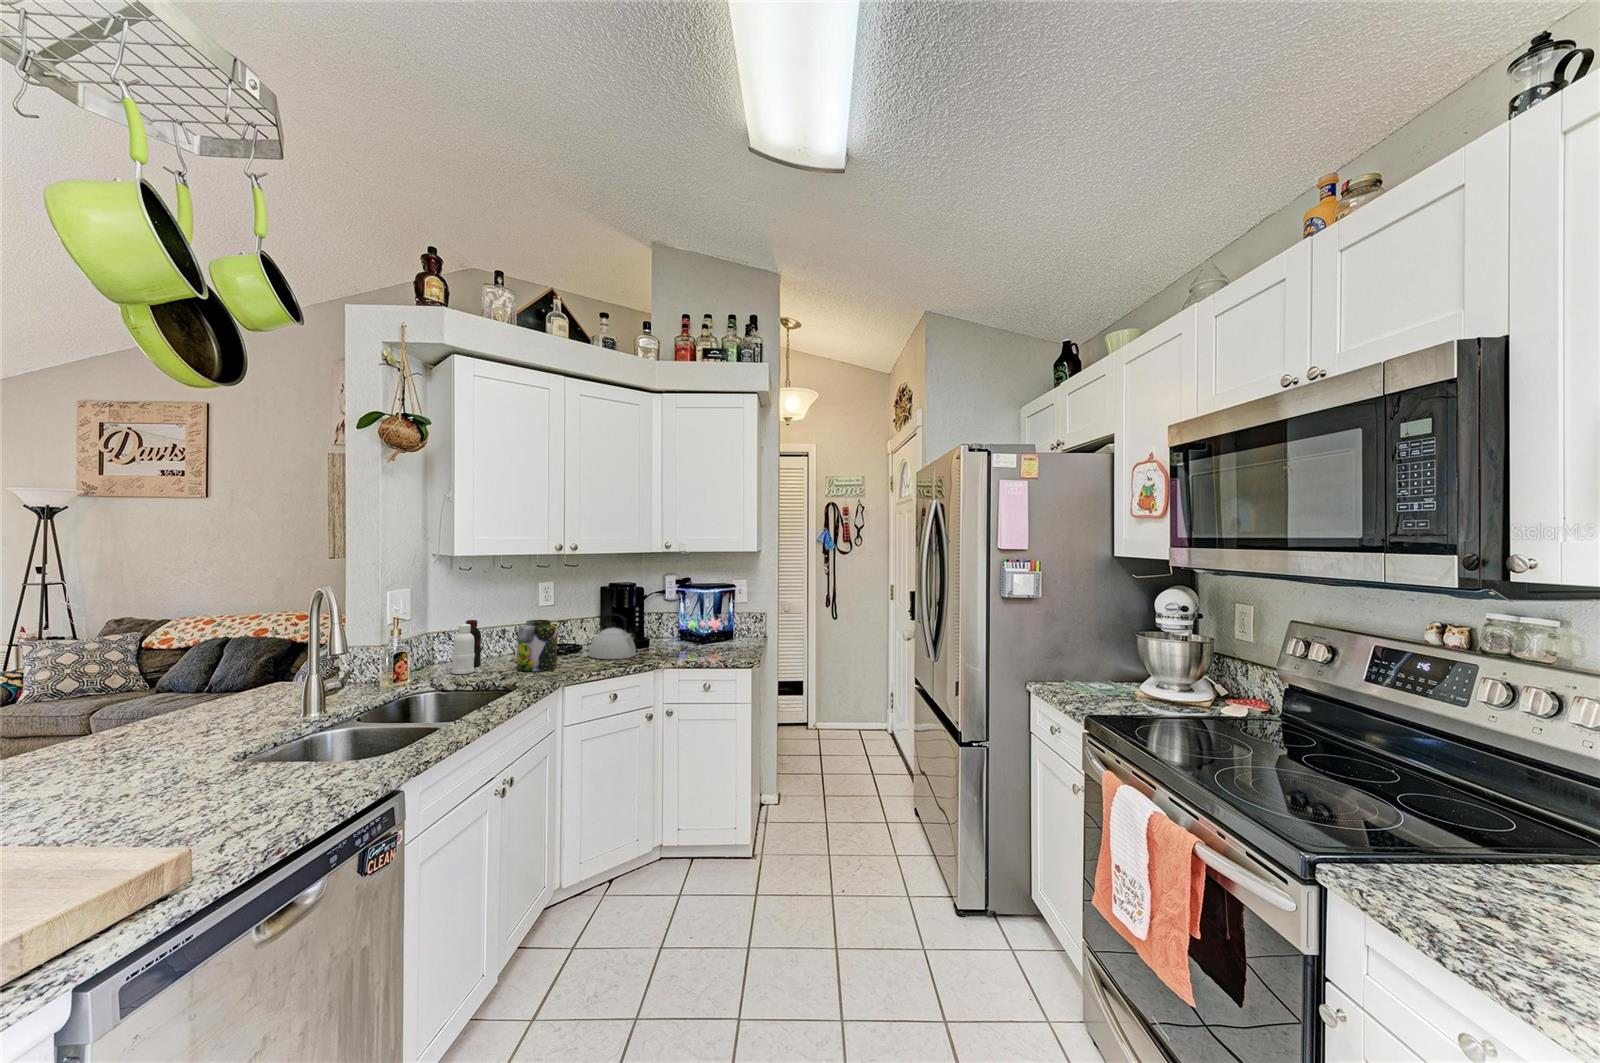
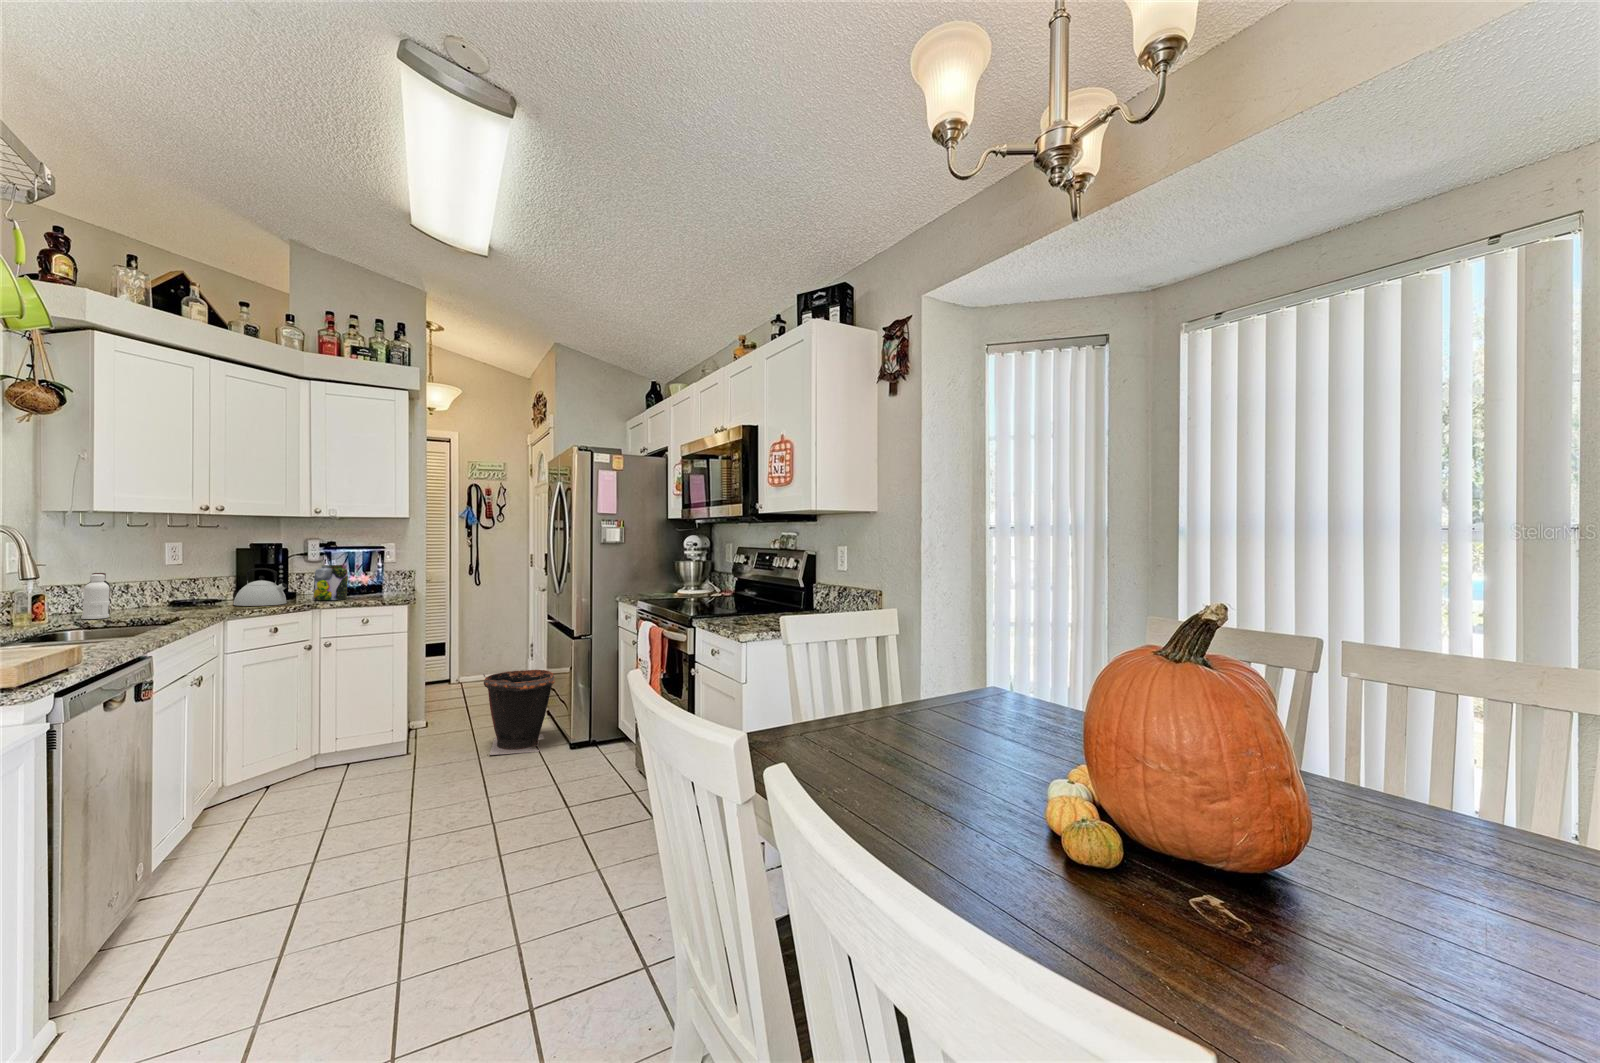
jar: present [517,620,558,671] -> present [313,565,348,600]
waste bin: none [840,762,934,903] -> present [483,670,555,755]

